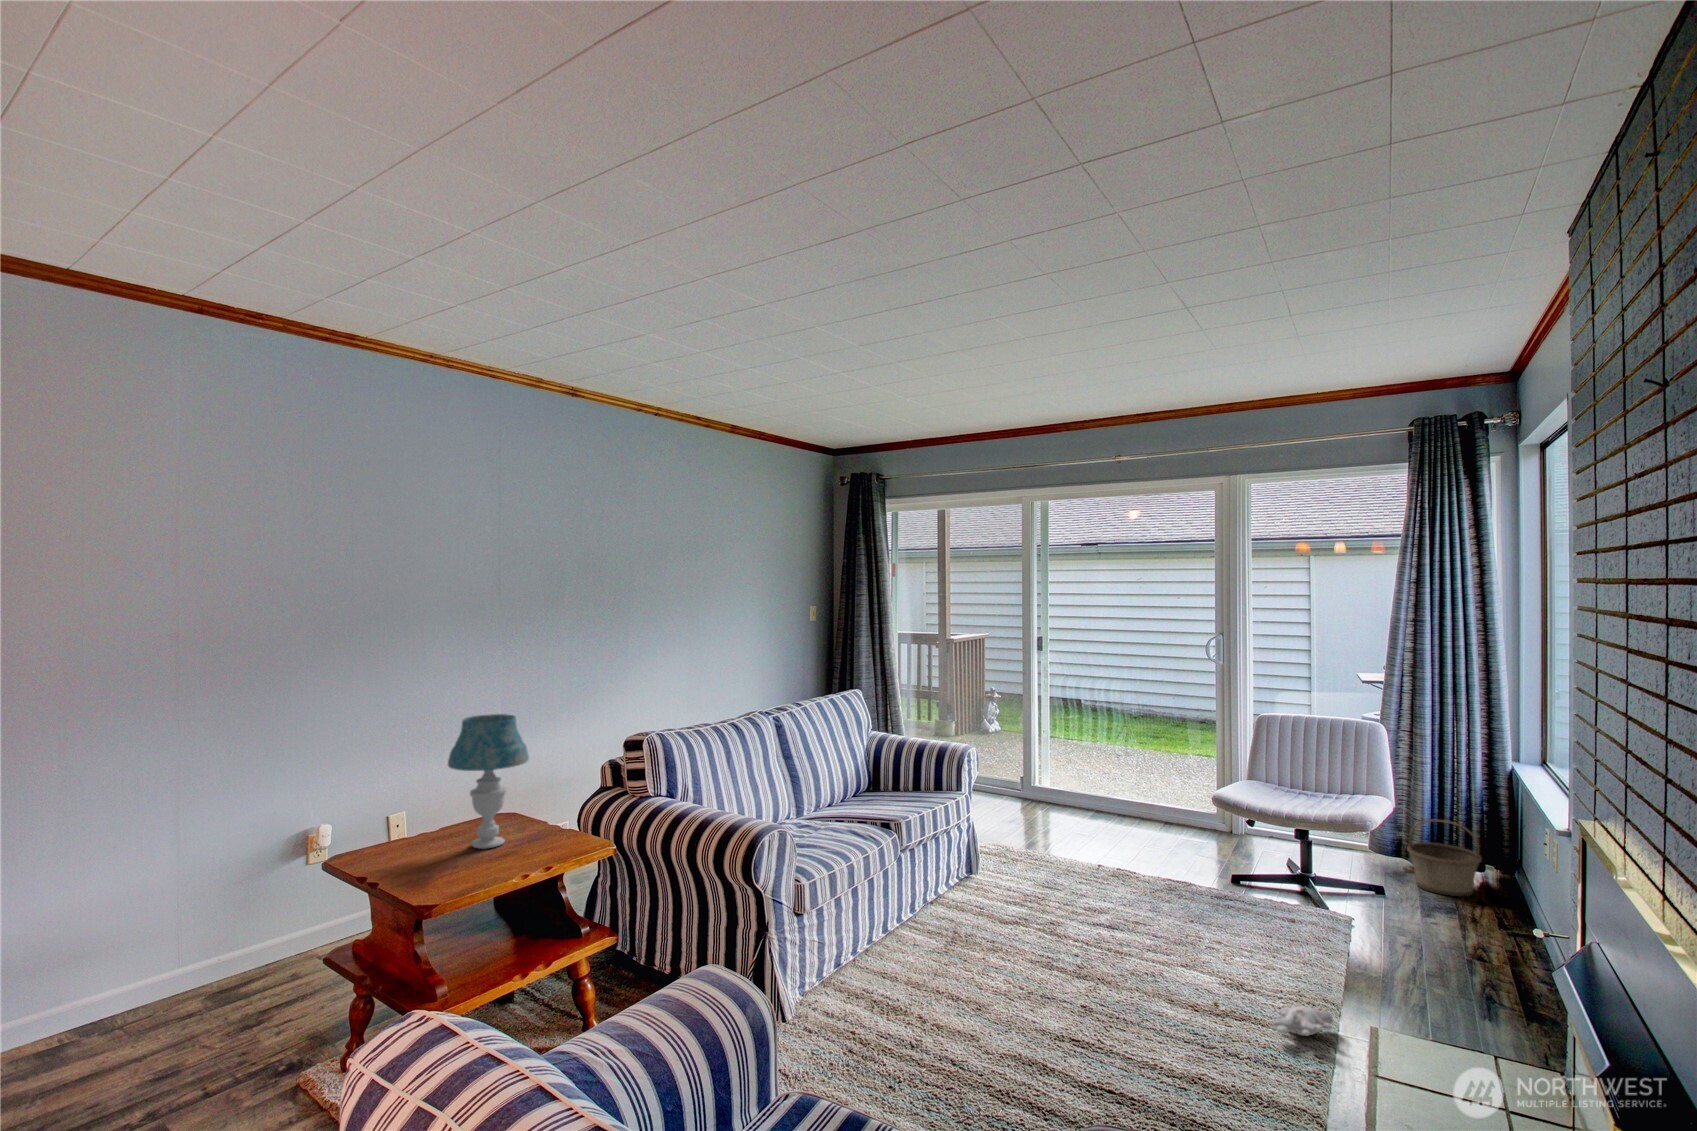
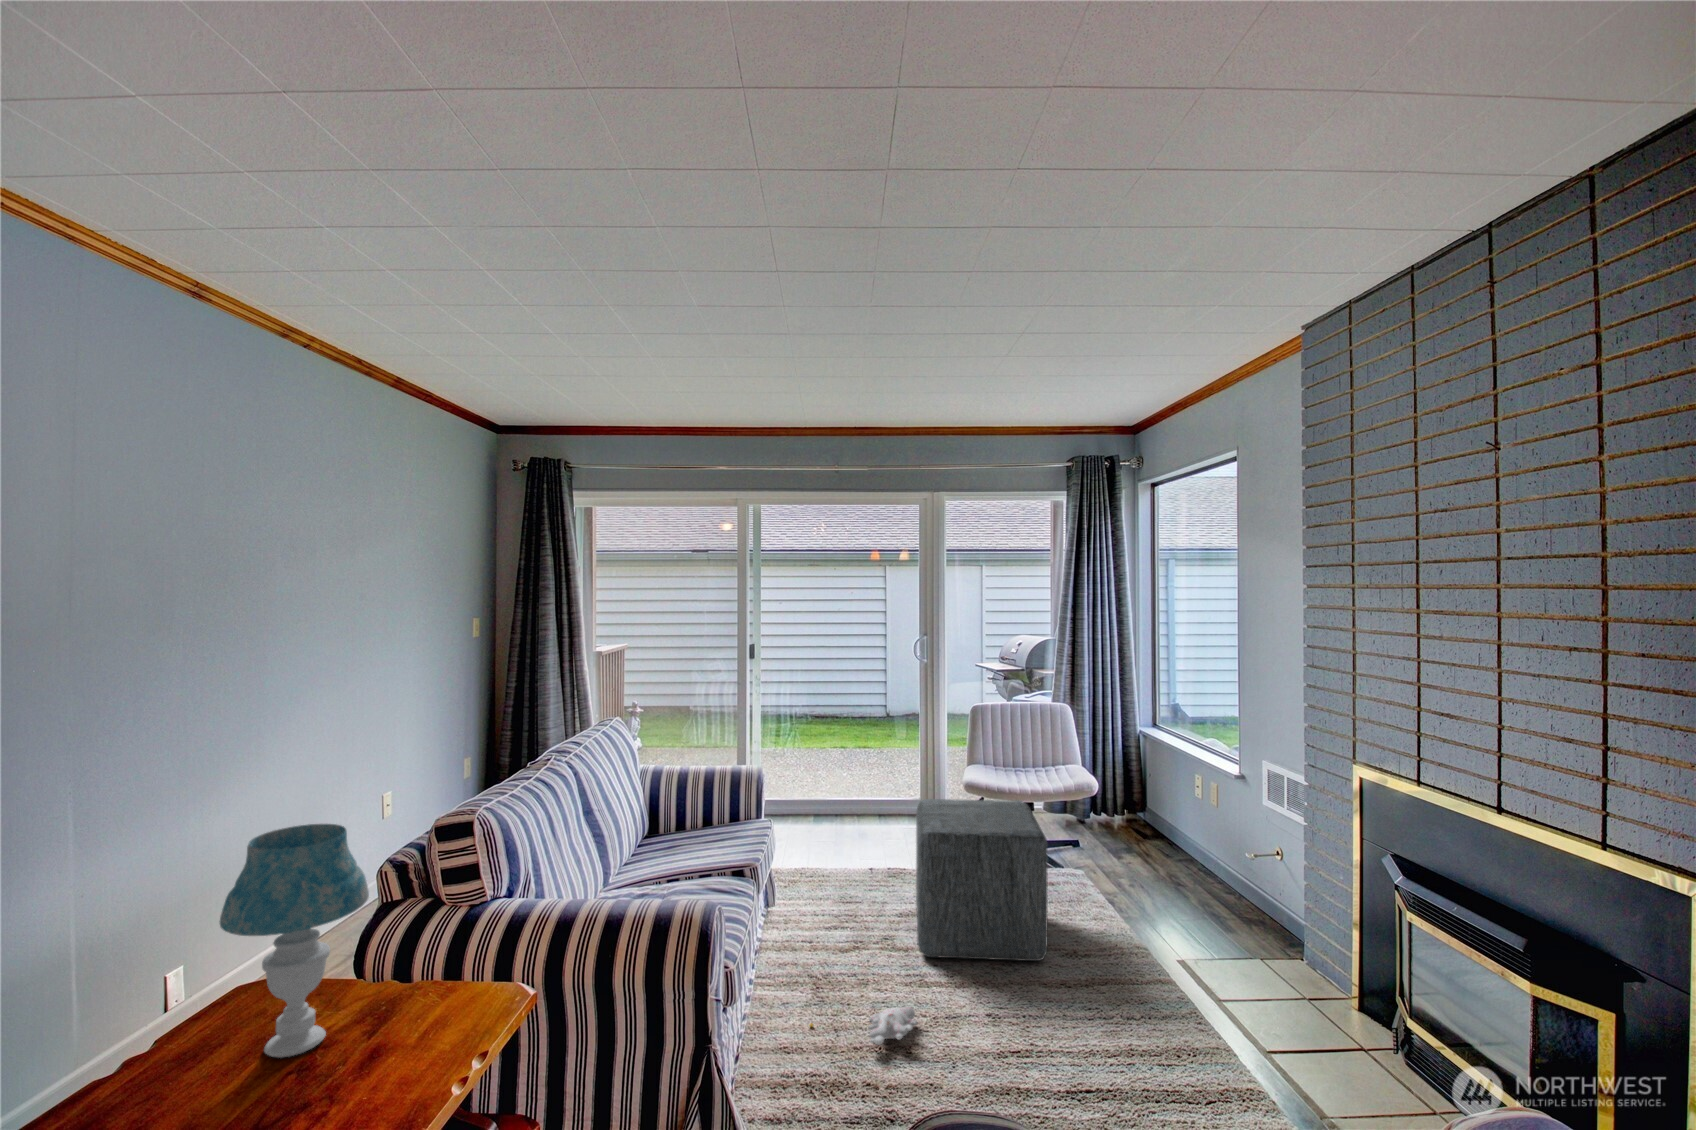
ottoman: none [1064,796,1230,979] -> present [916,799,1047,961]
basket: present [1407,820,1482,896] -> none [1084,778,1135,836]
plush toy: present [1213,1001,1333,1036] -> present [810,1007,917,1045]

